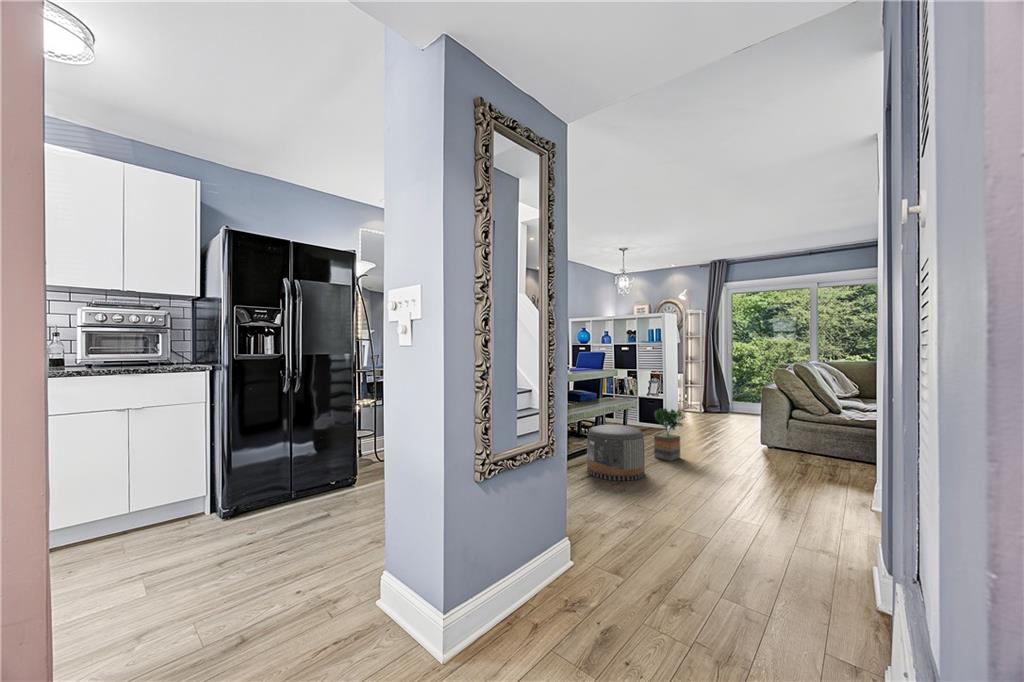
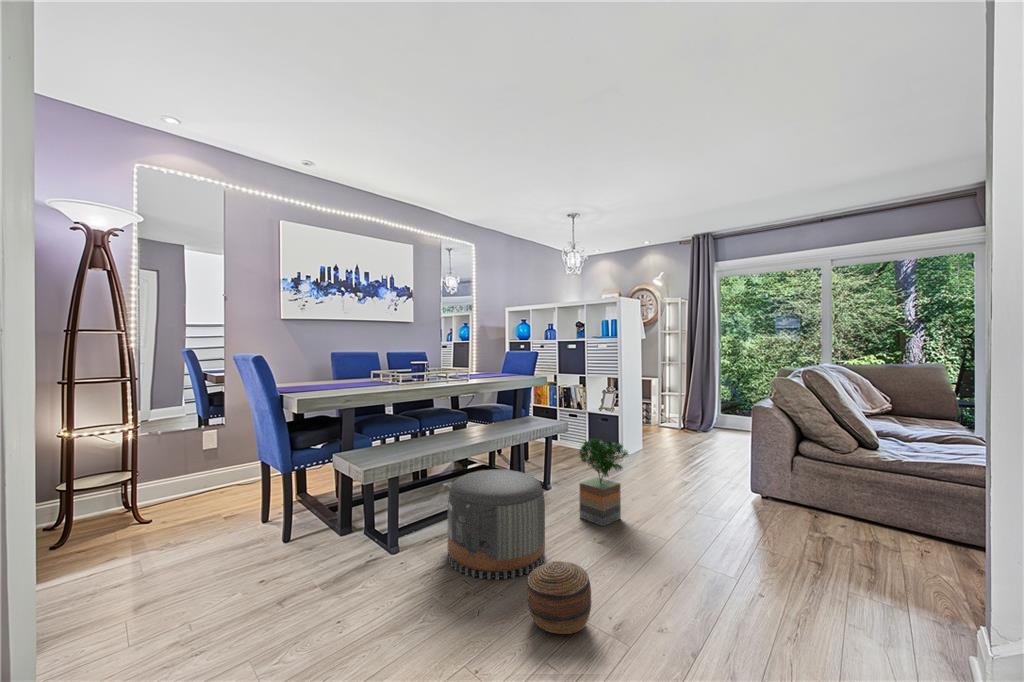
basket: none [650,464,685,497] -> present [527,561,591,634]

